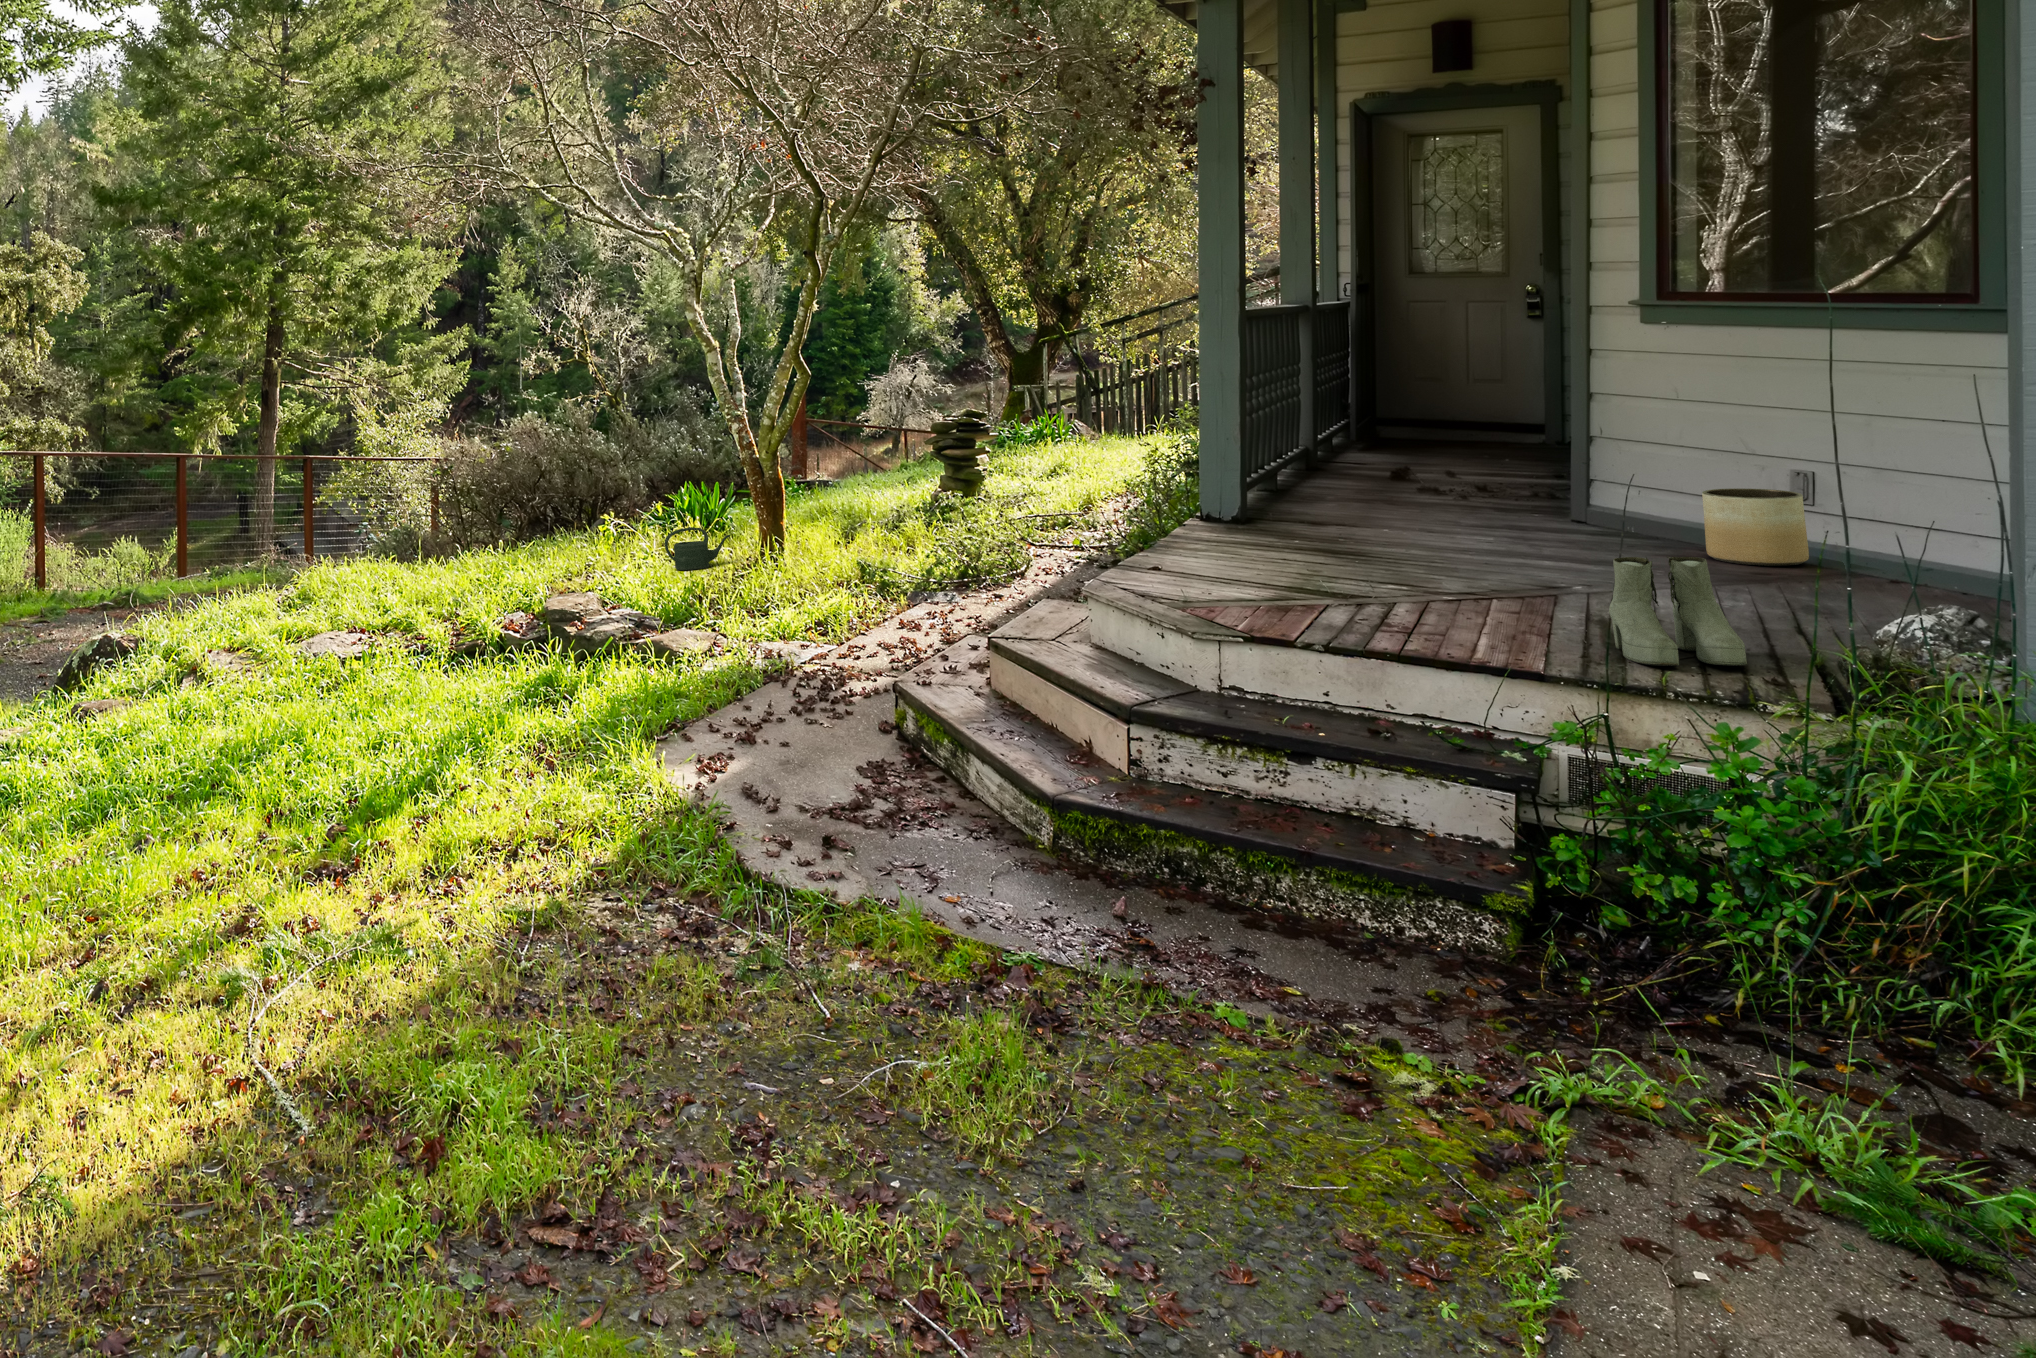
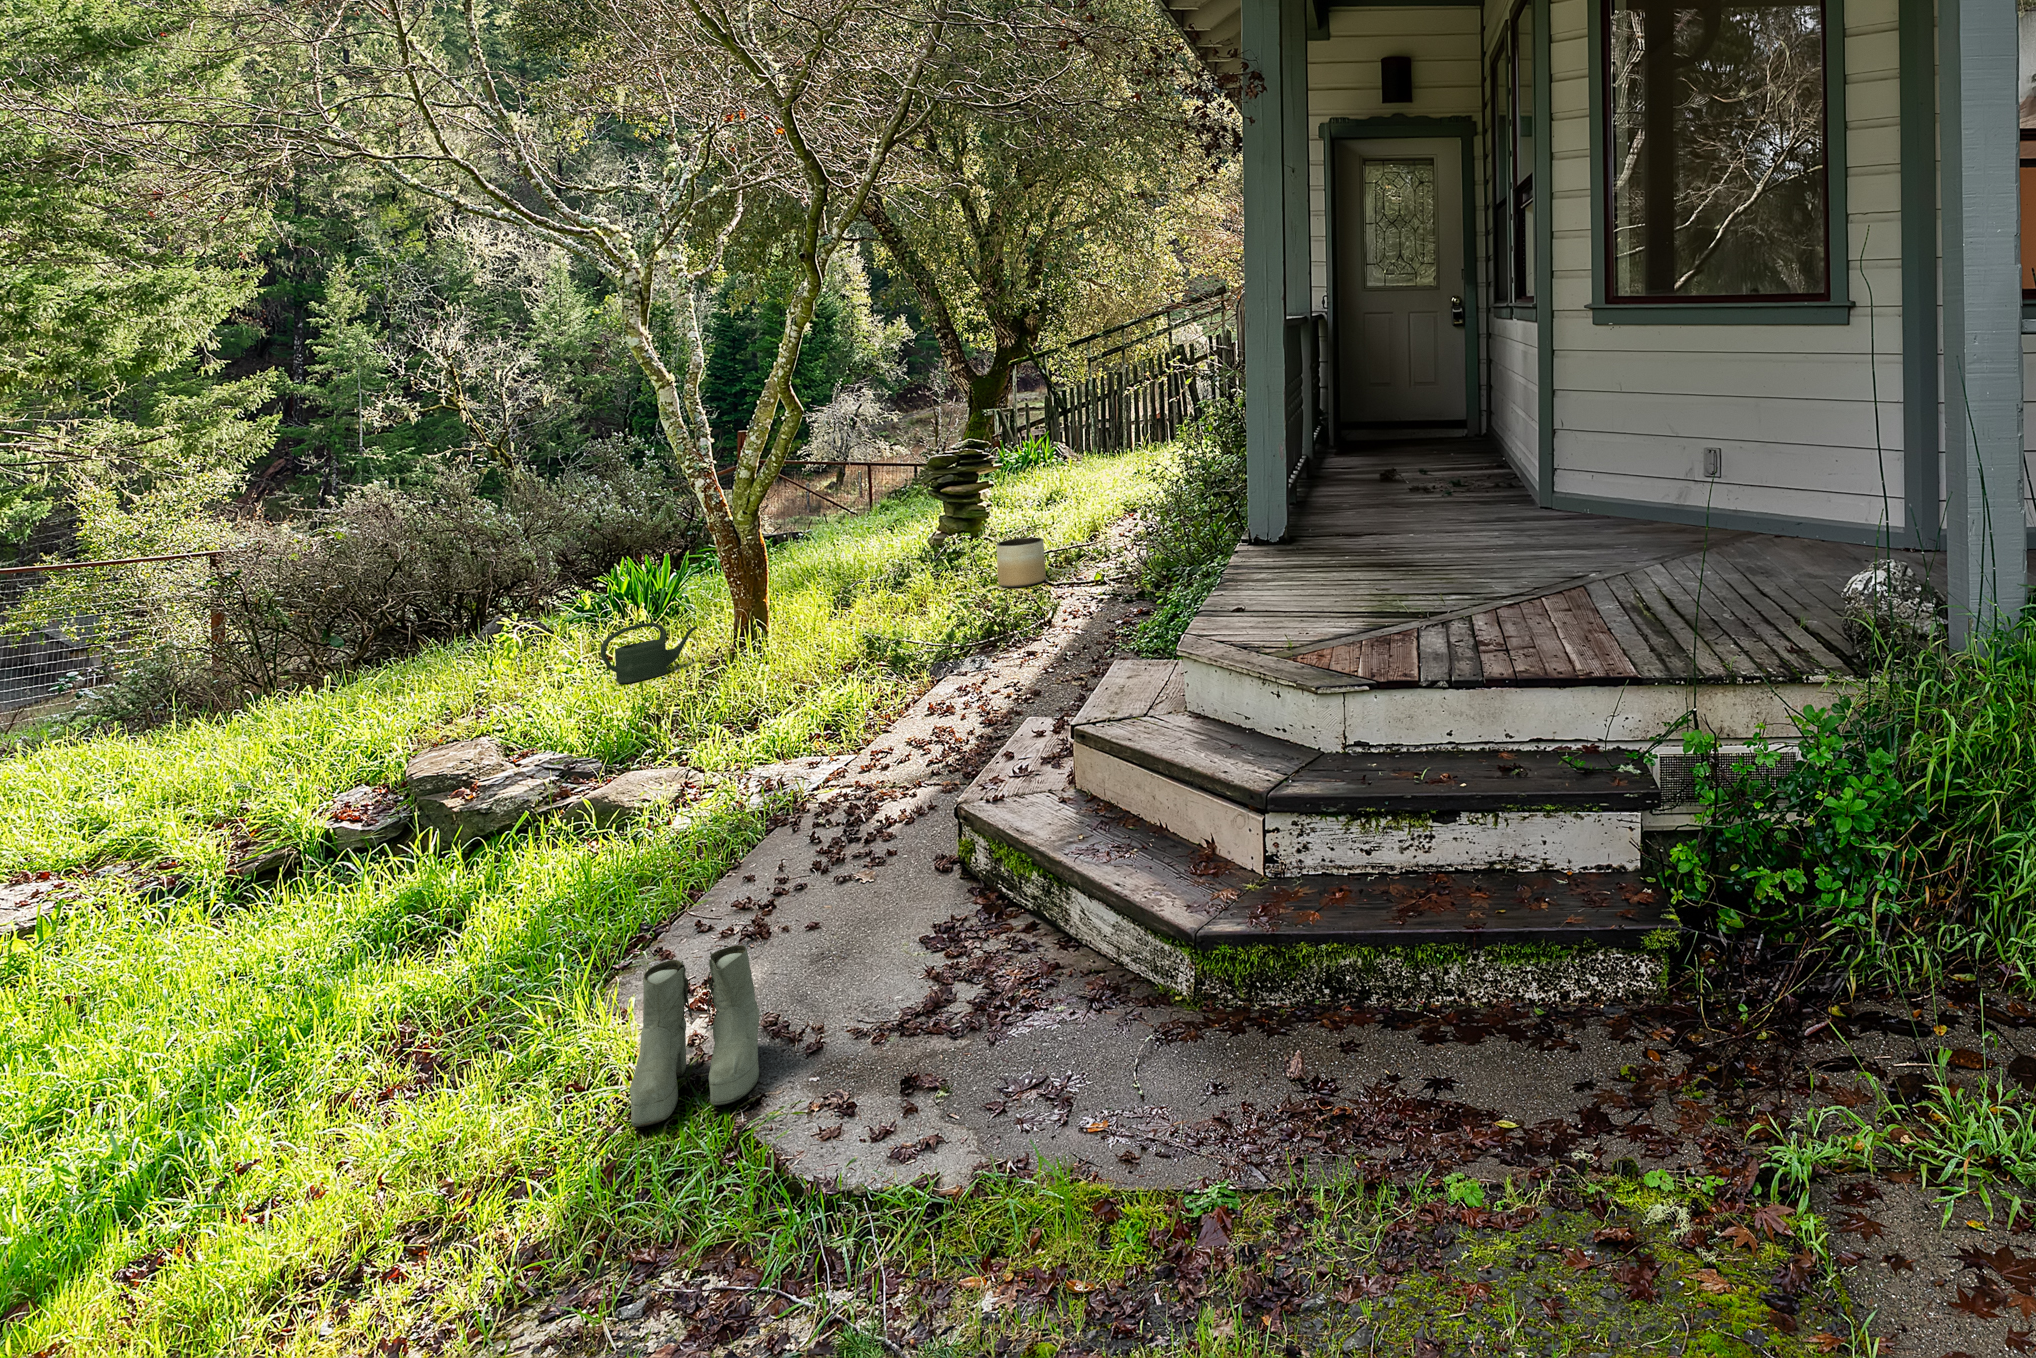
planter: present [1702,488,1809,566] -> present [996,537,1046,587]
boots: present [1609,556,1747,666] -> present [630,945,759,1127]

